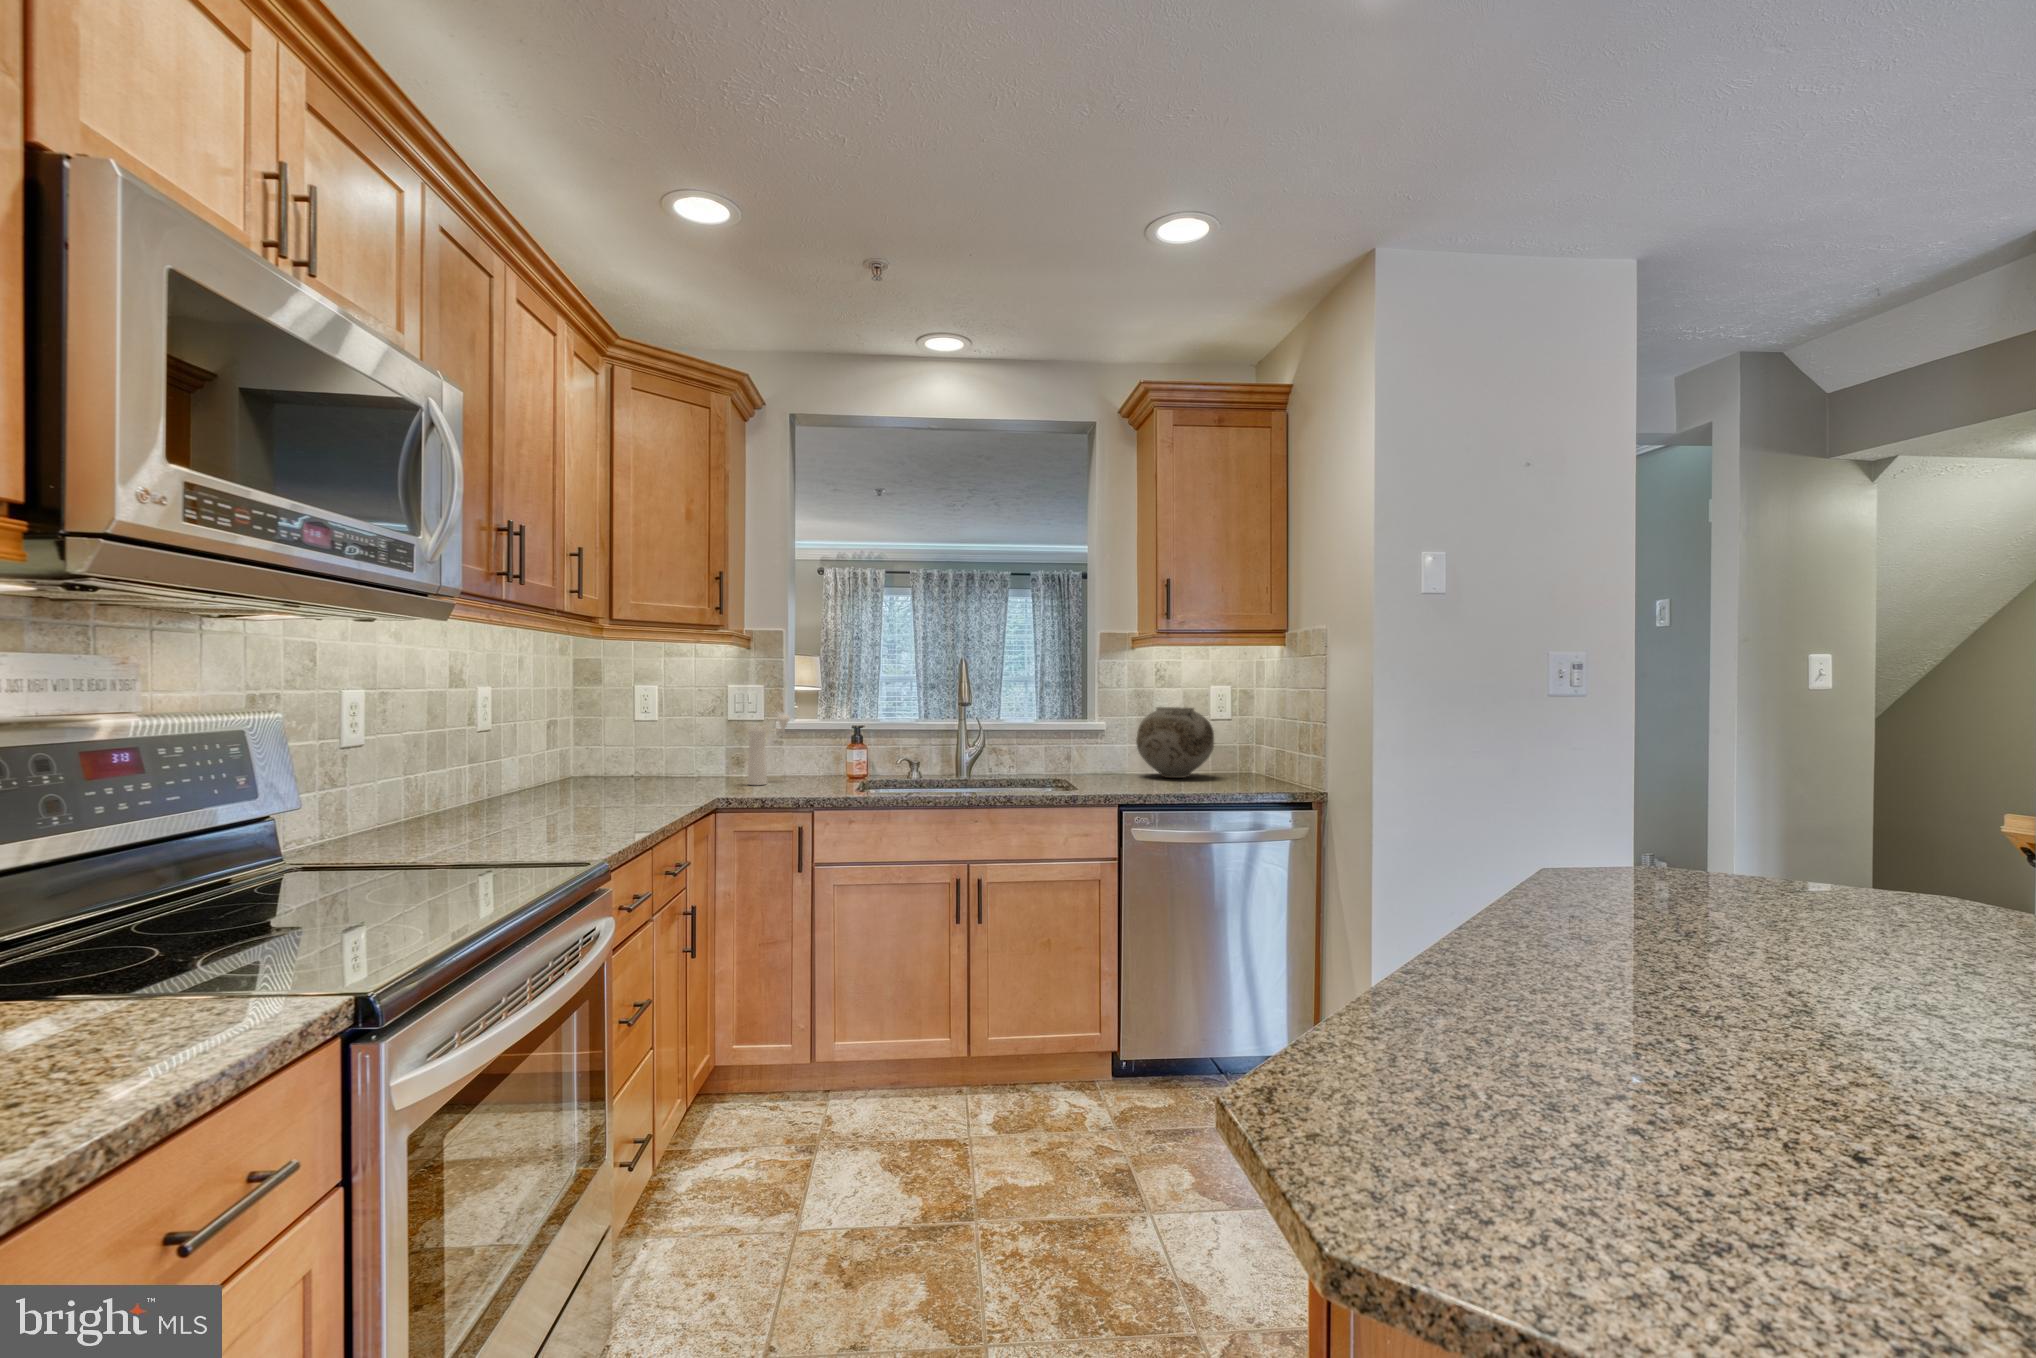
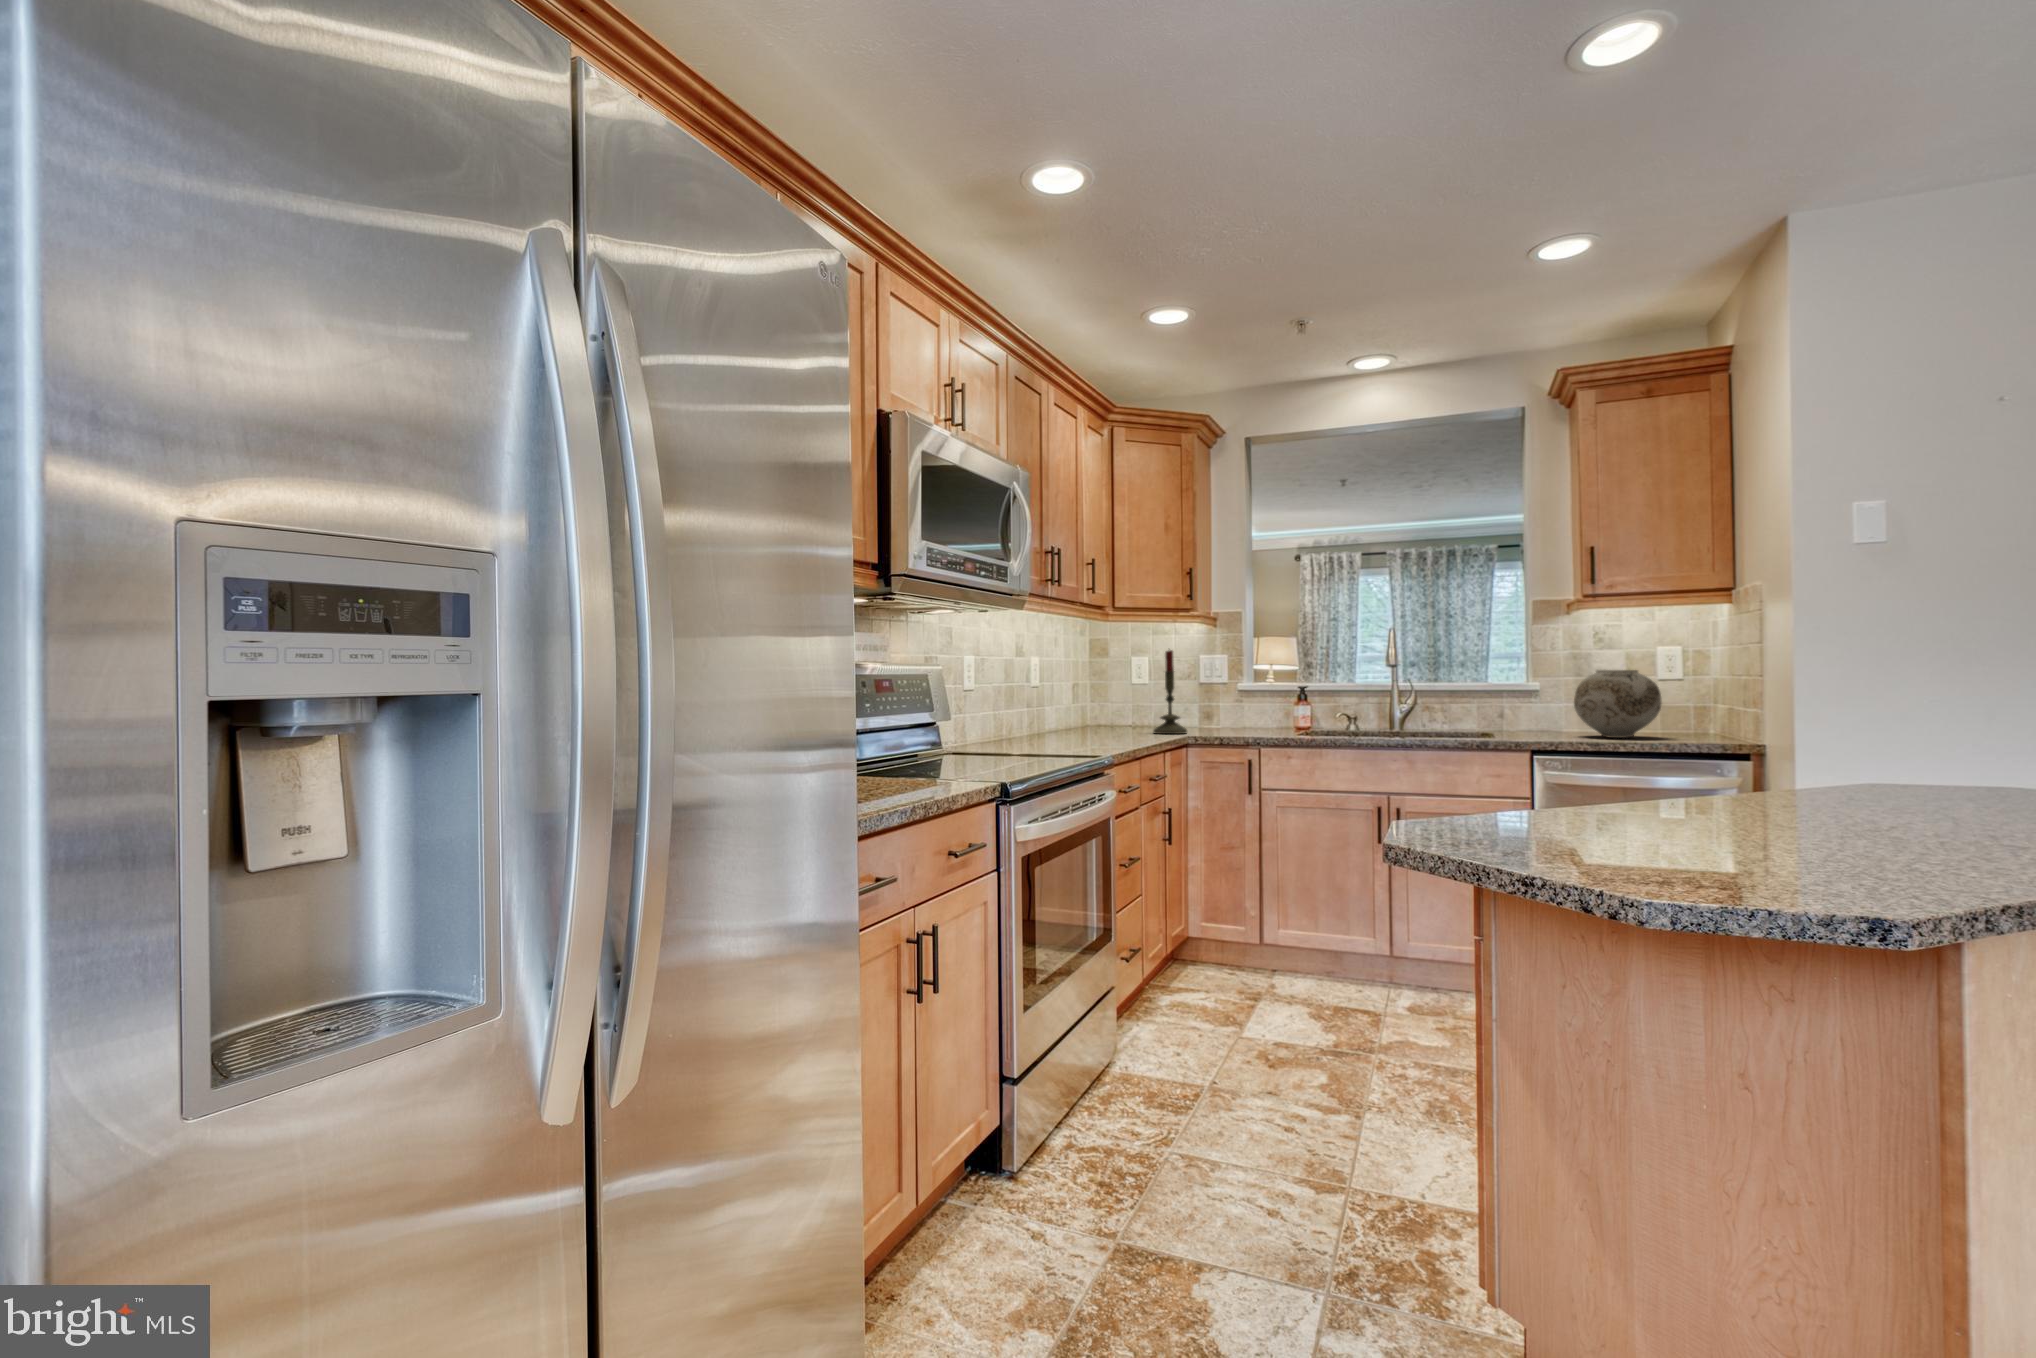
candle: none [667,675,714,791] -> present [1154,650,1187,734]
pepper mill: present [748,715,790,785] -> none [1212,679,1246,733]

